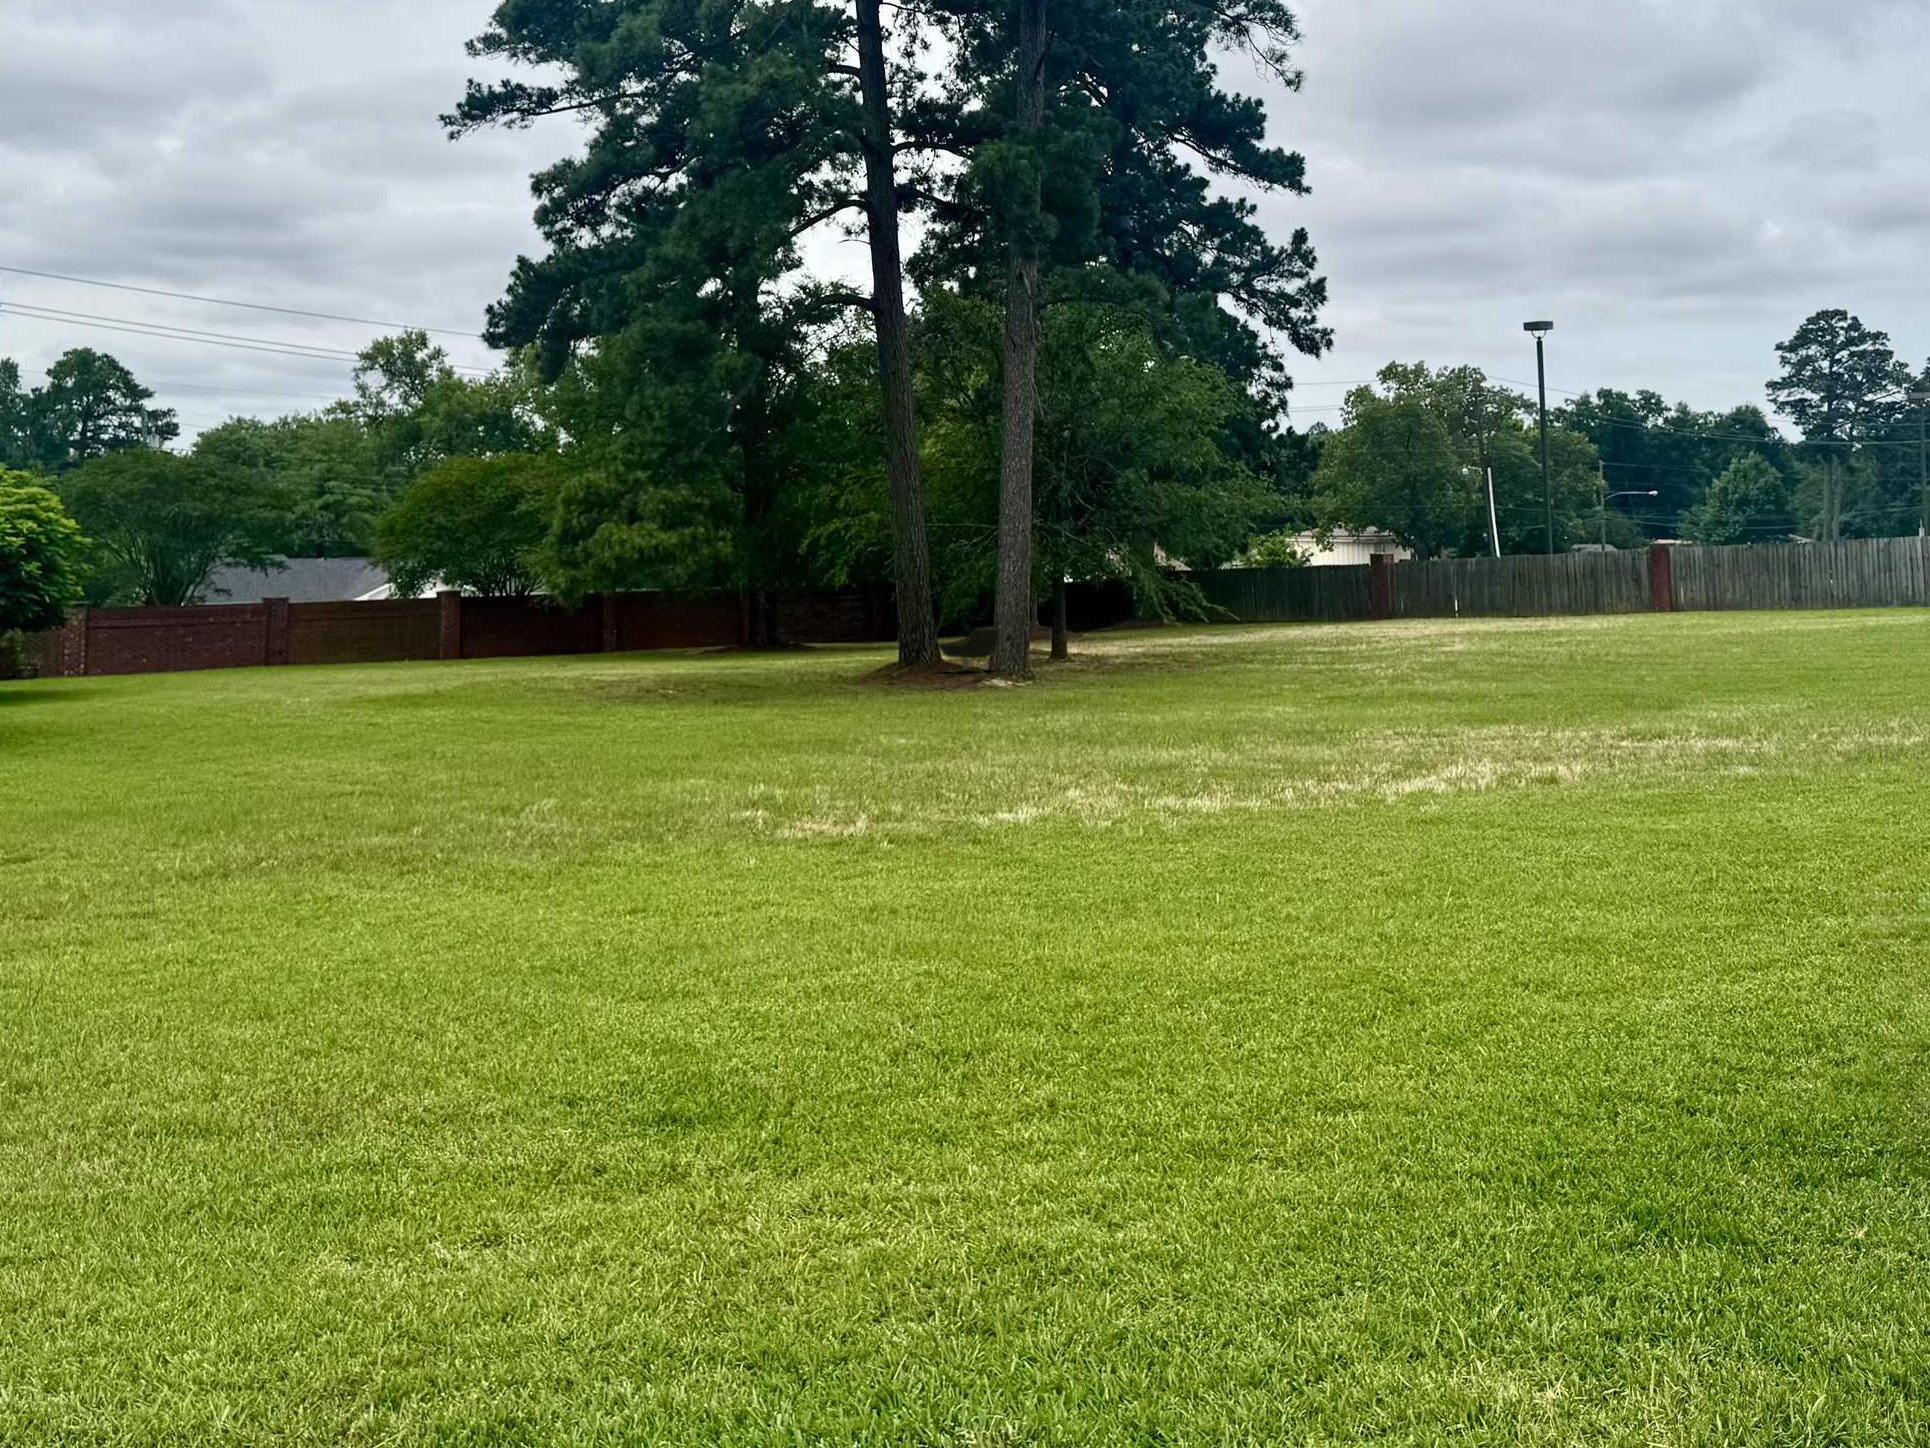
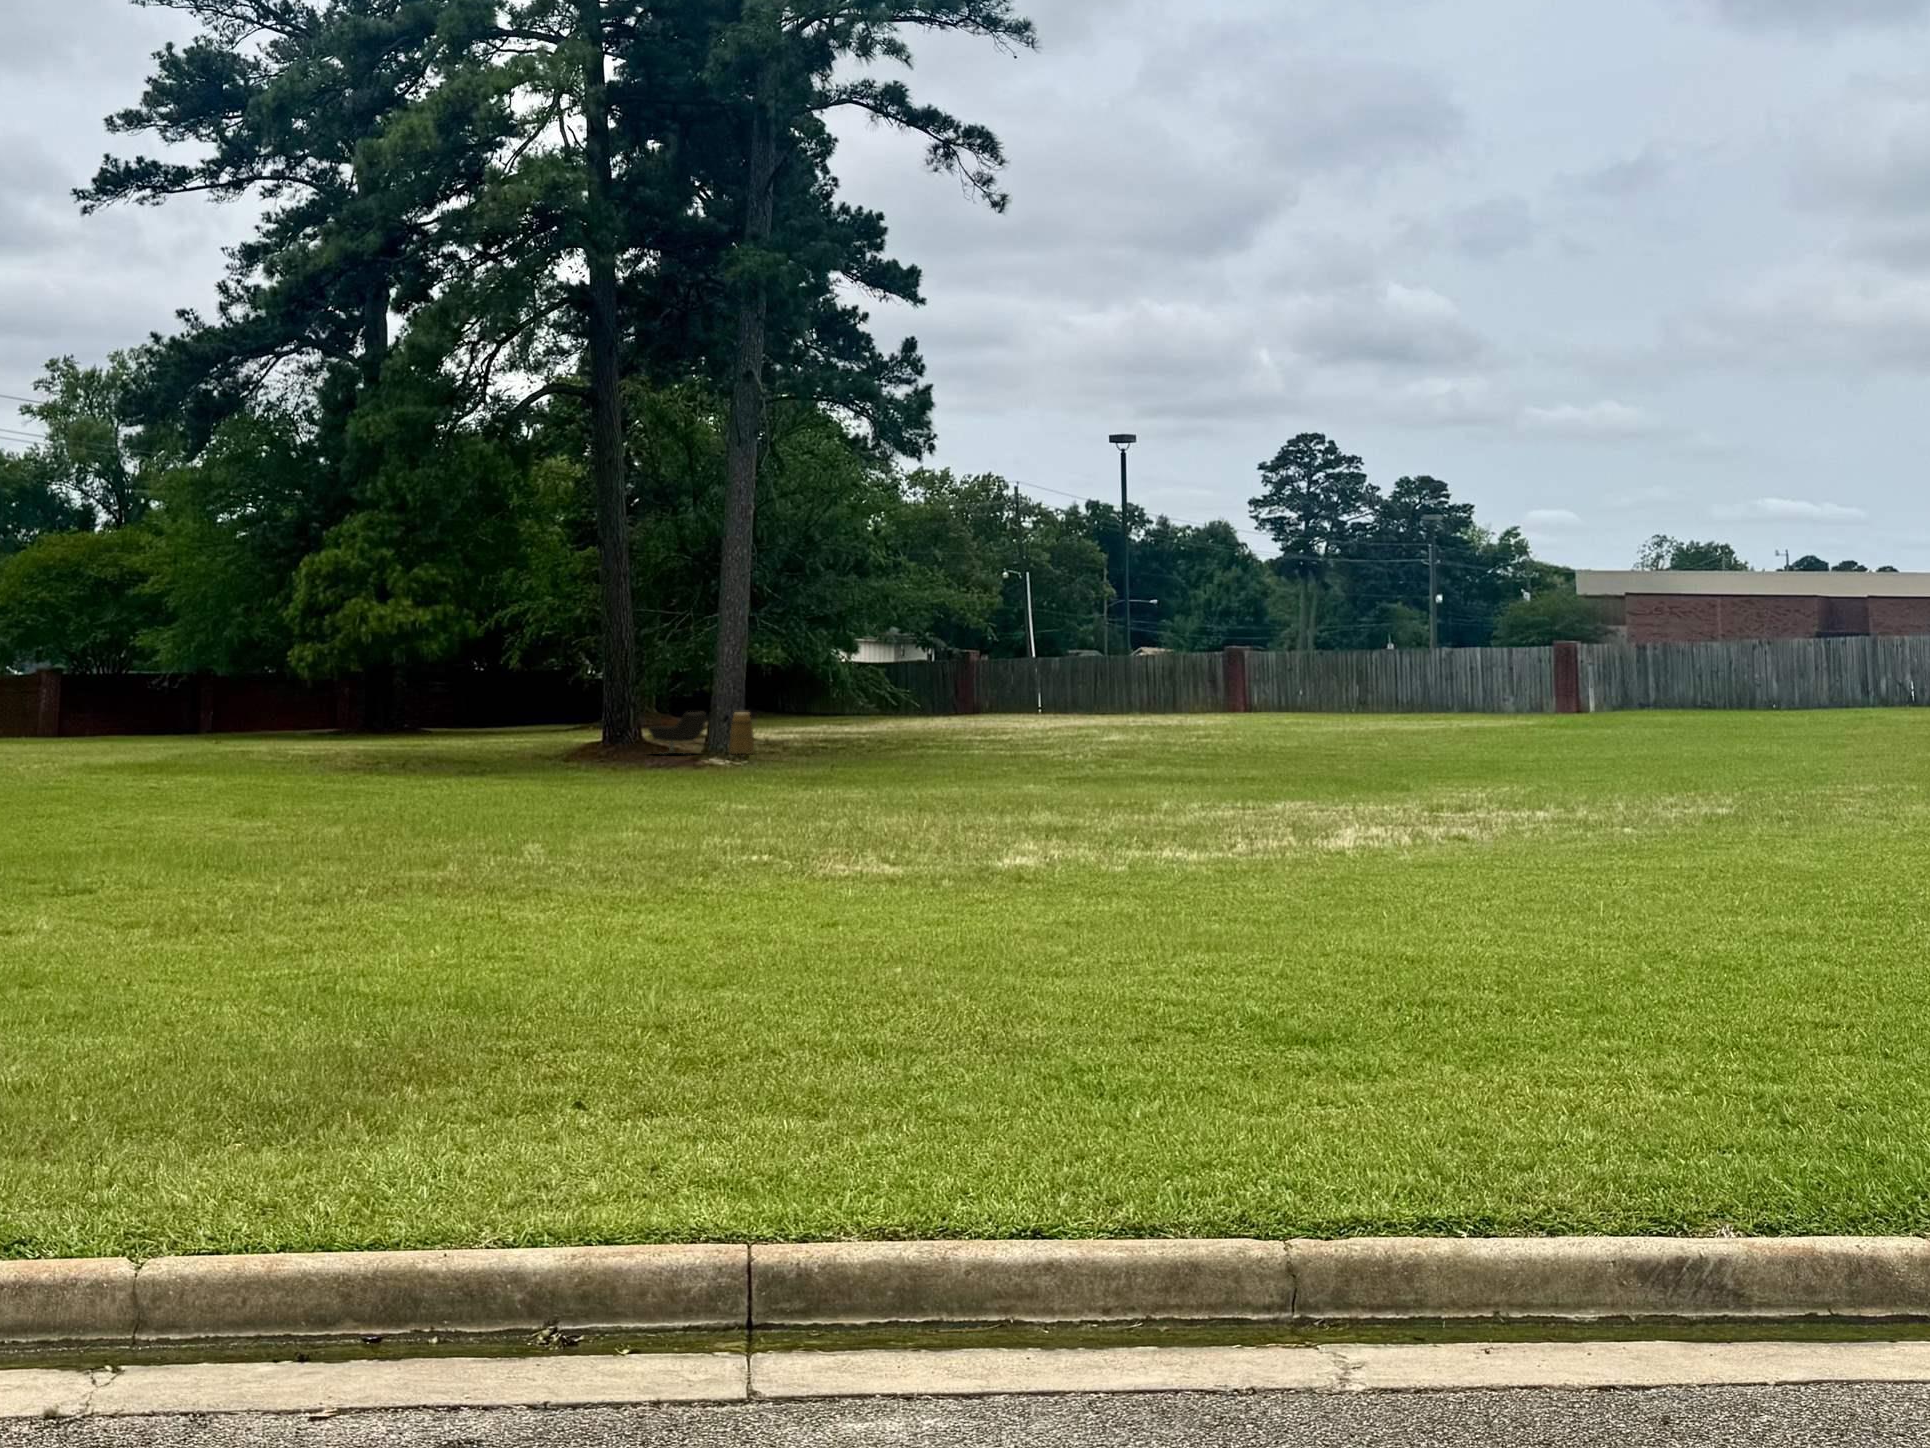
basket: none [1025,626,1052,671] -> present [729,712,755,754]

